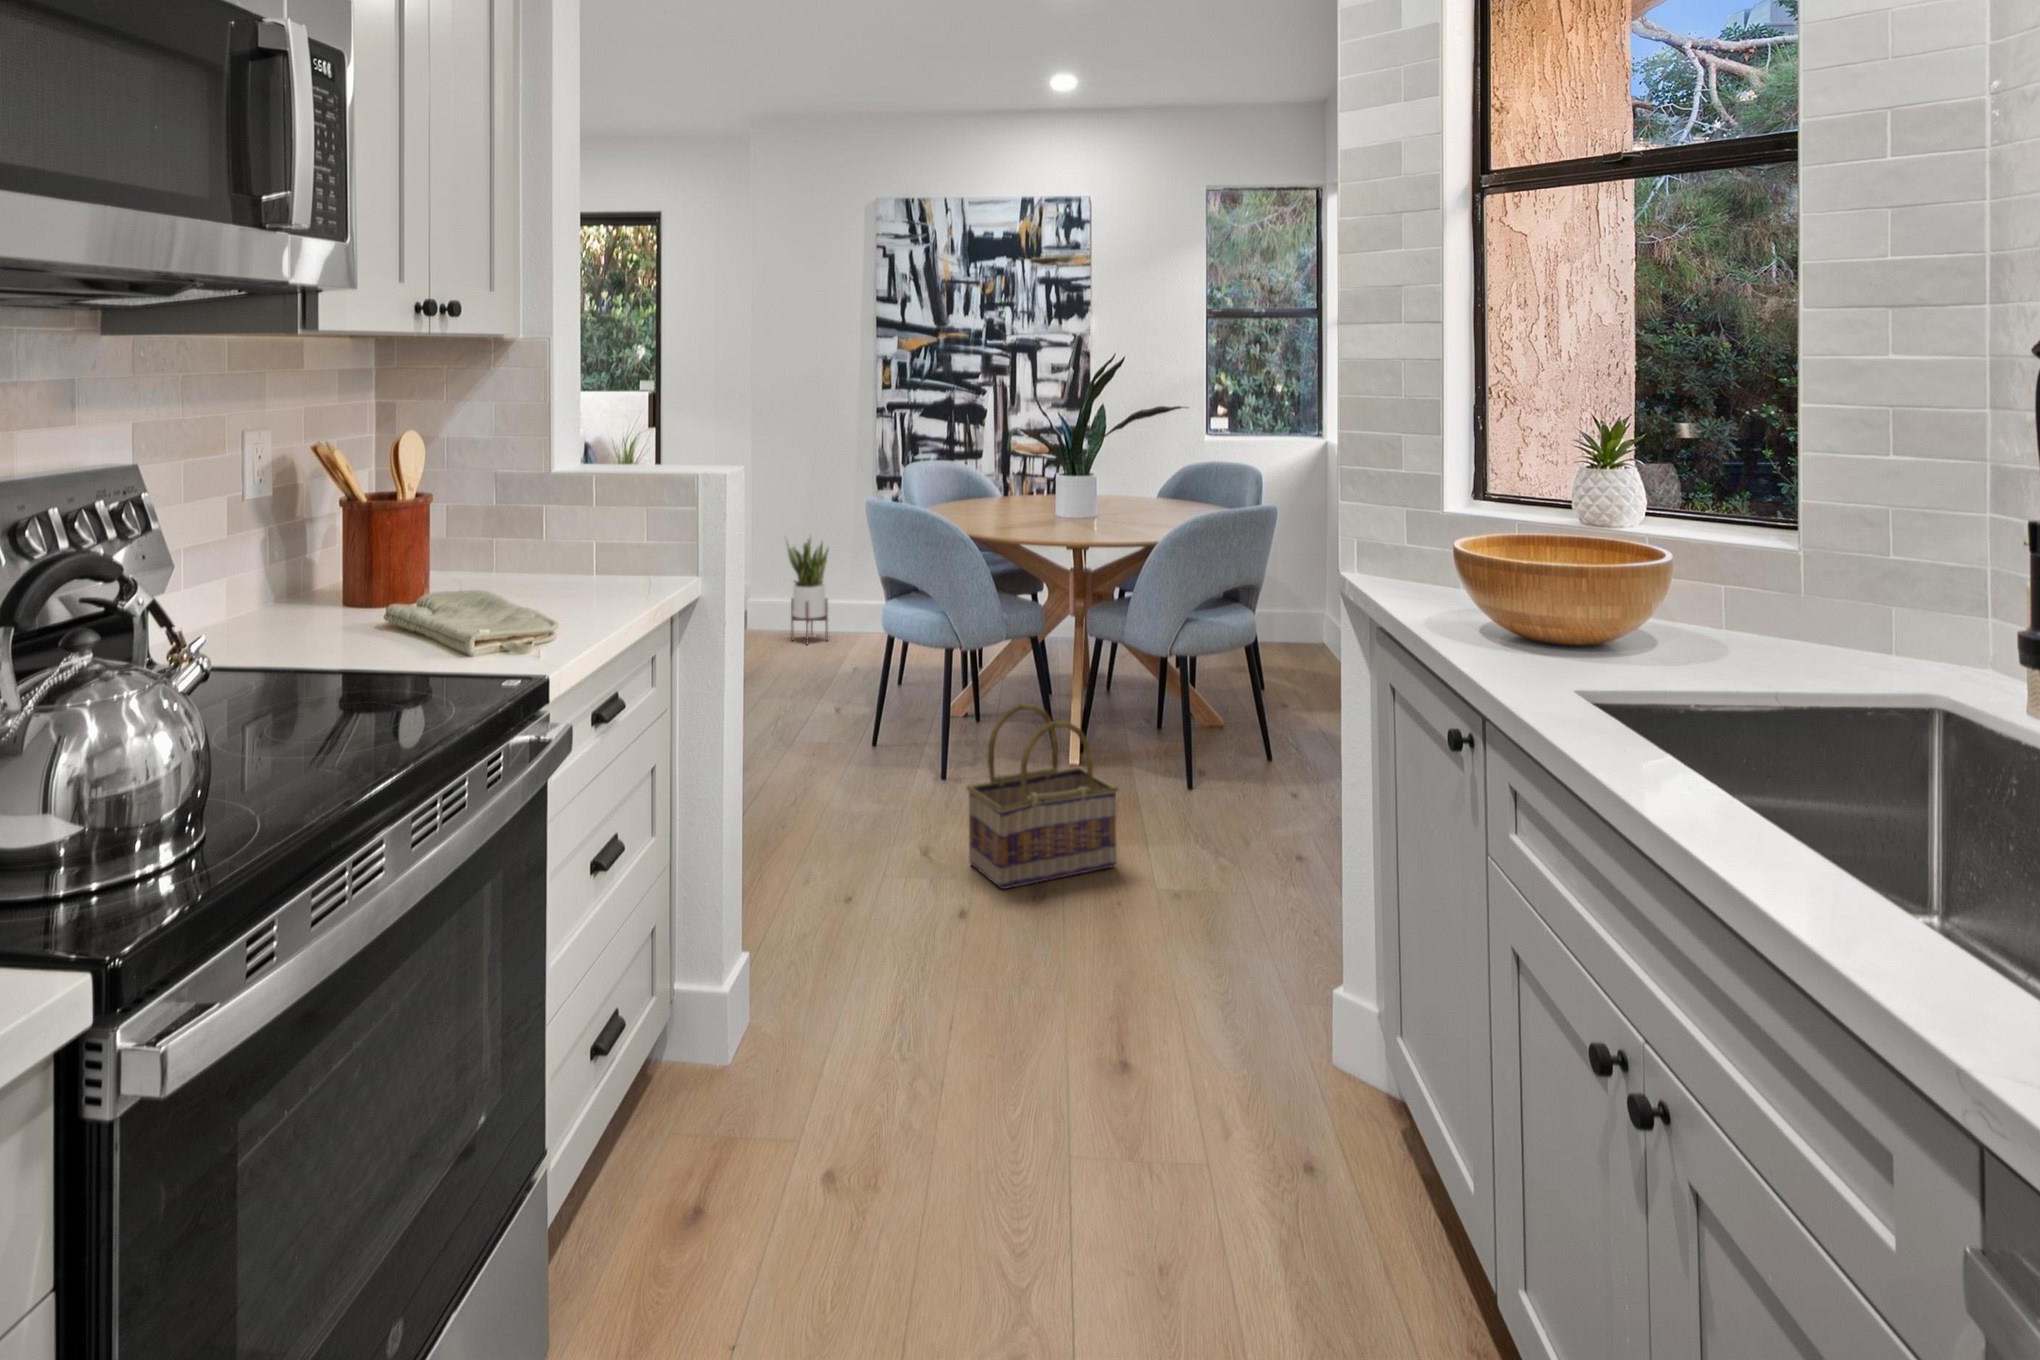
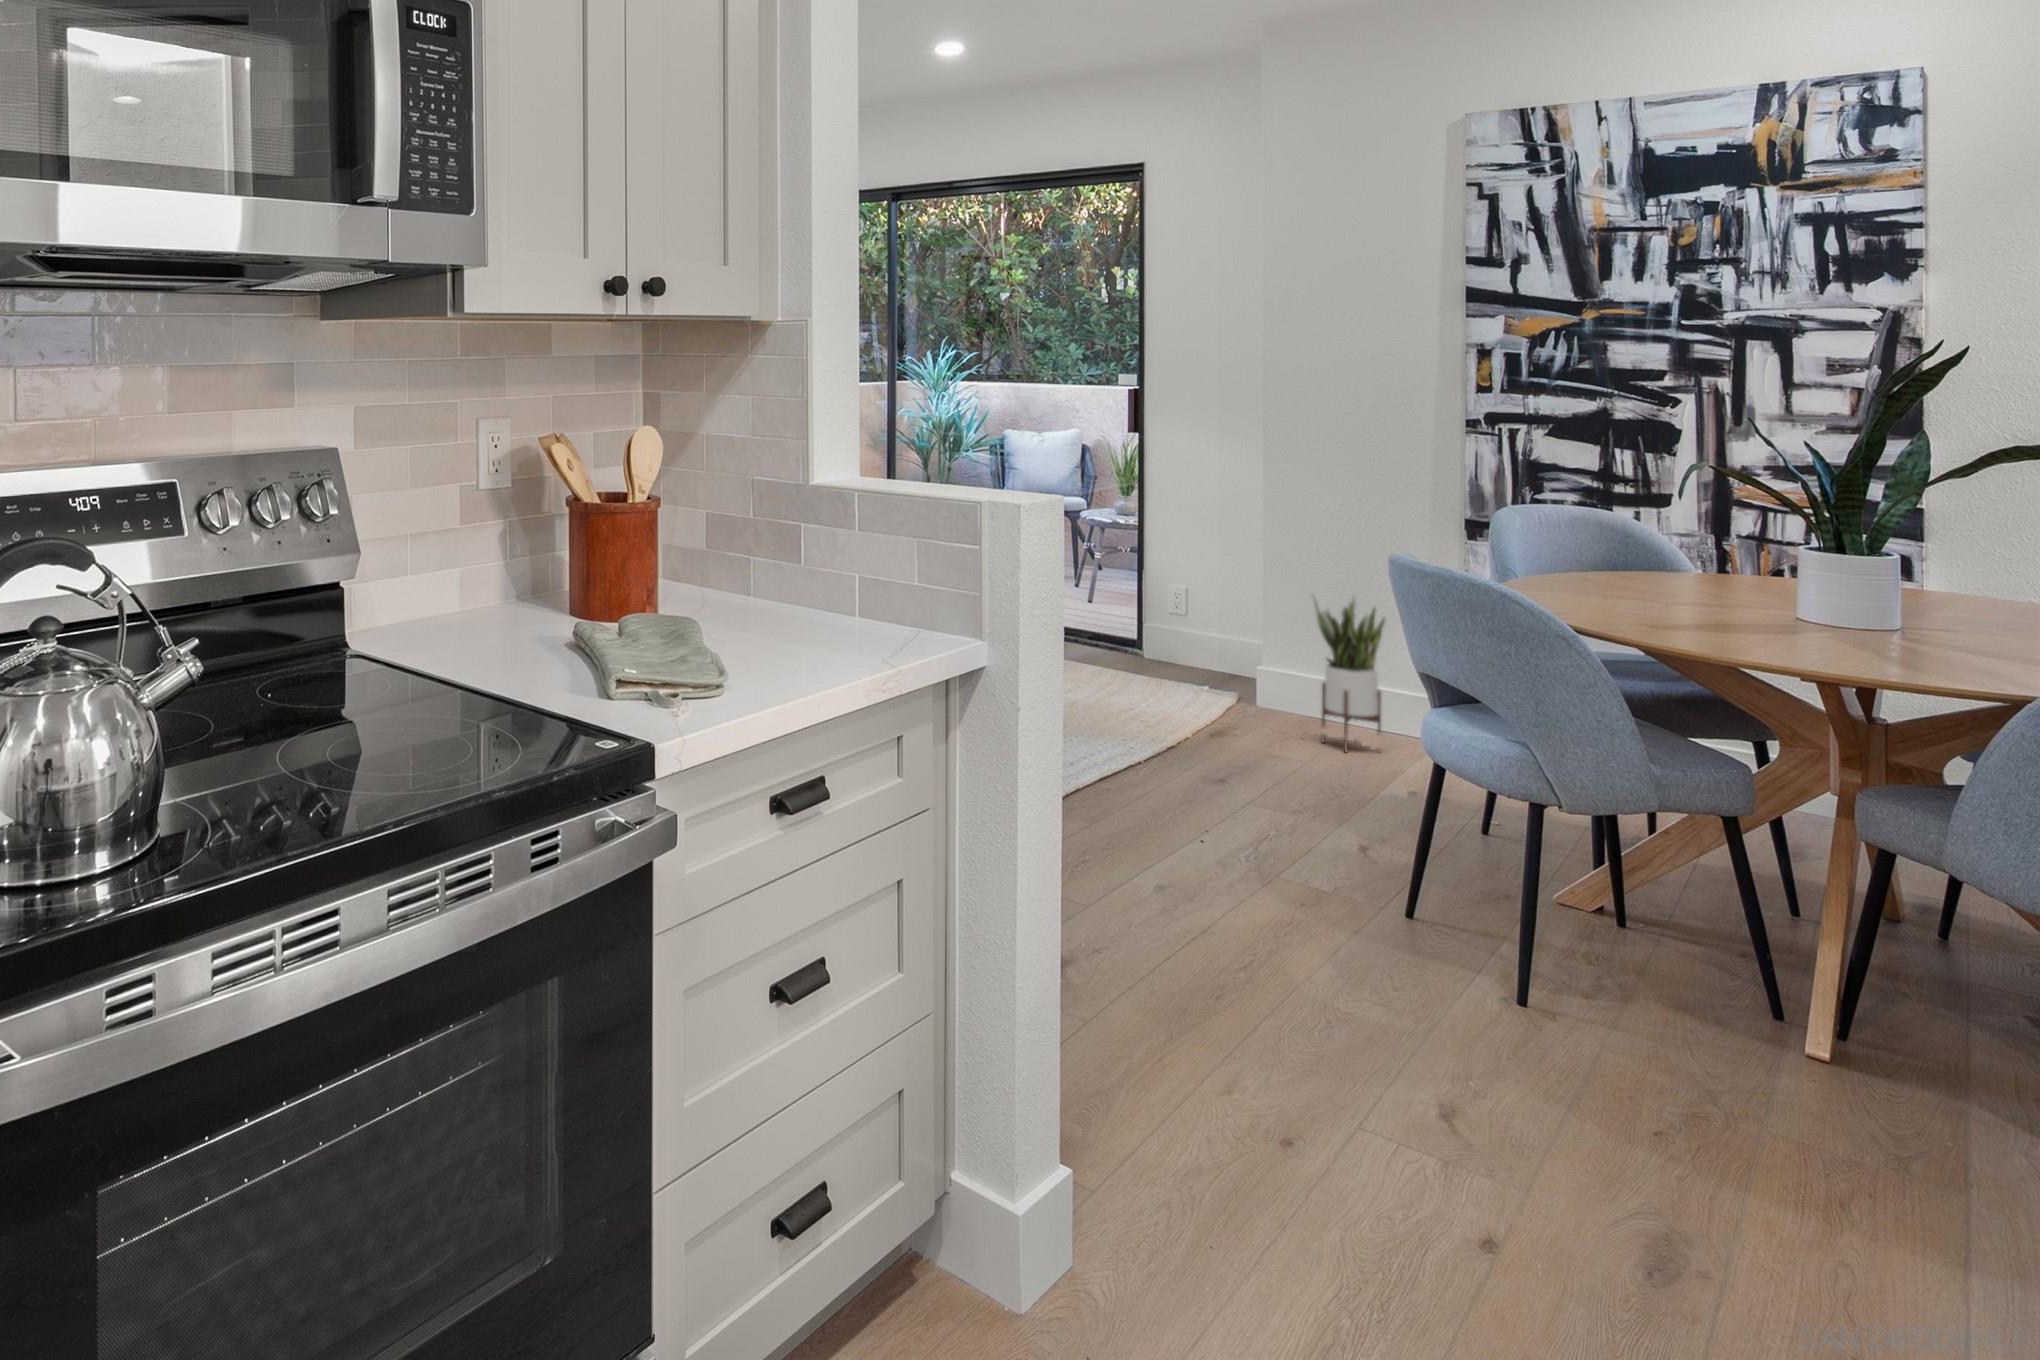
basket: present [966,704,1118,889] -> none [1543,925,1892,1277]

